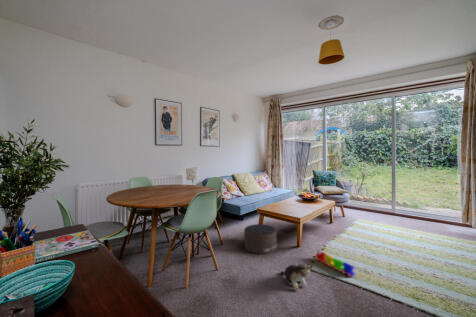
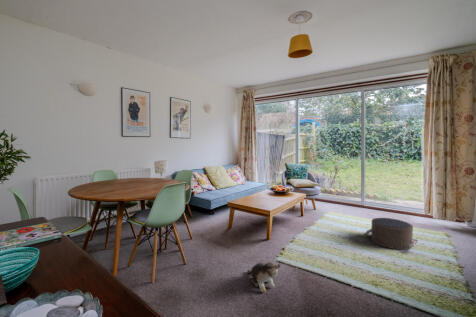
pouf: present [239,224,277,254] -> present [364,218,417,250]
toy train: present [316,250,355,277] -> none [286,246,326,274]

